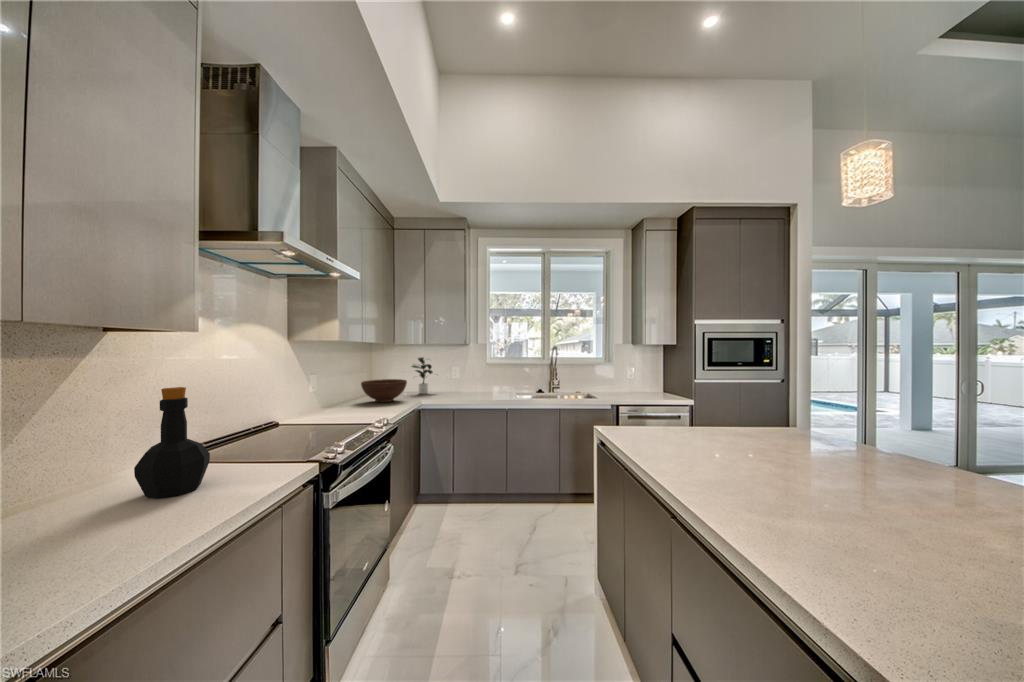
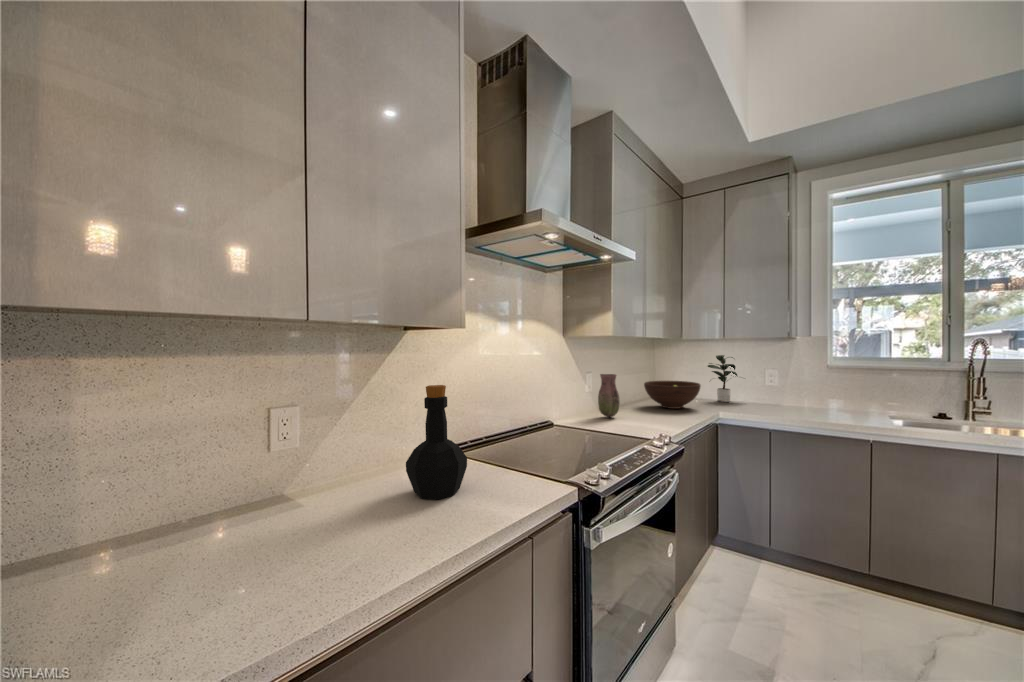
vase: none [321,375,341,414] -> present [598,374,620,417]

